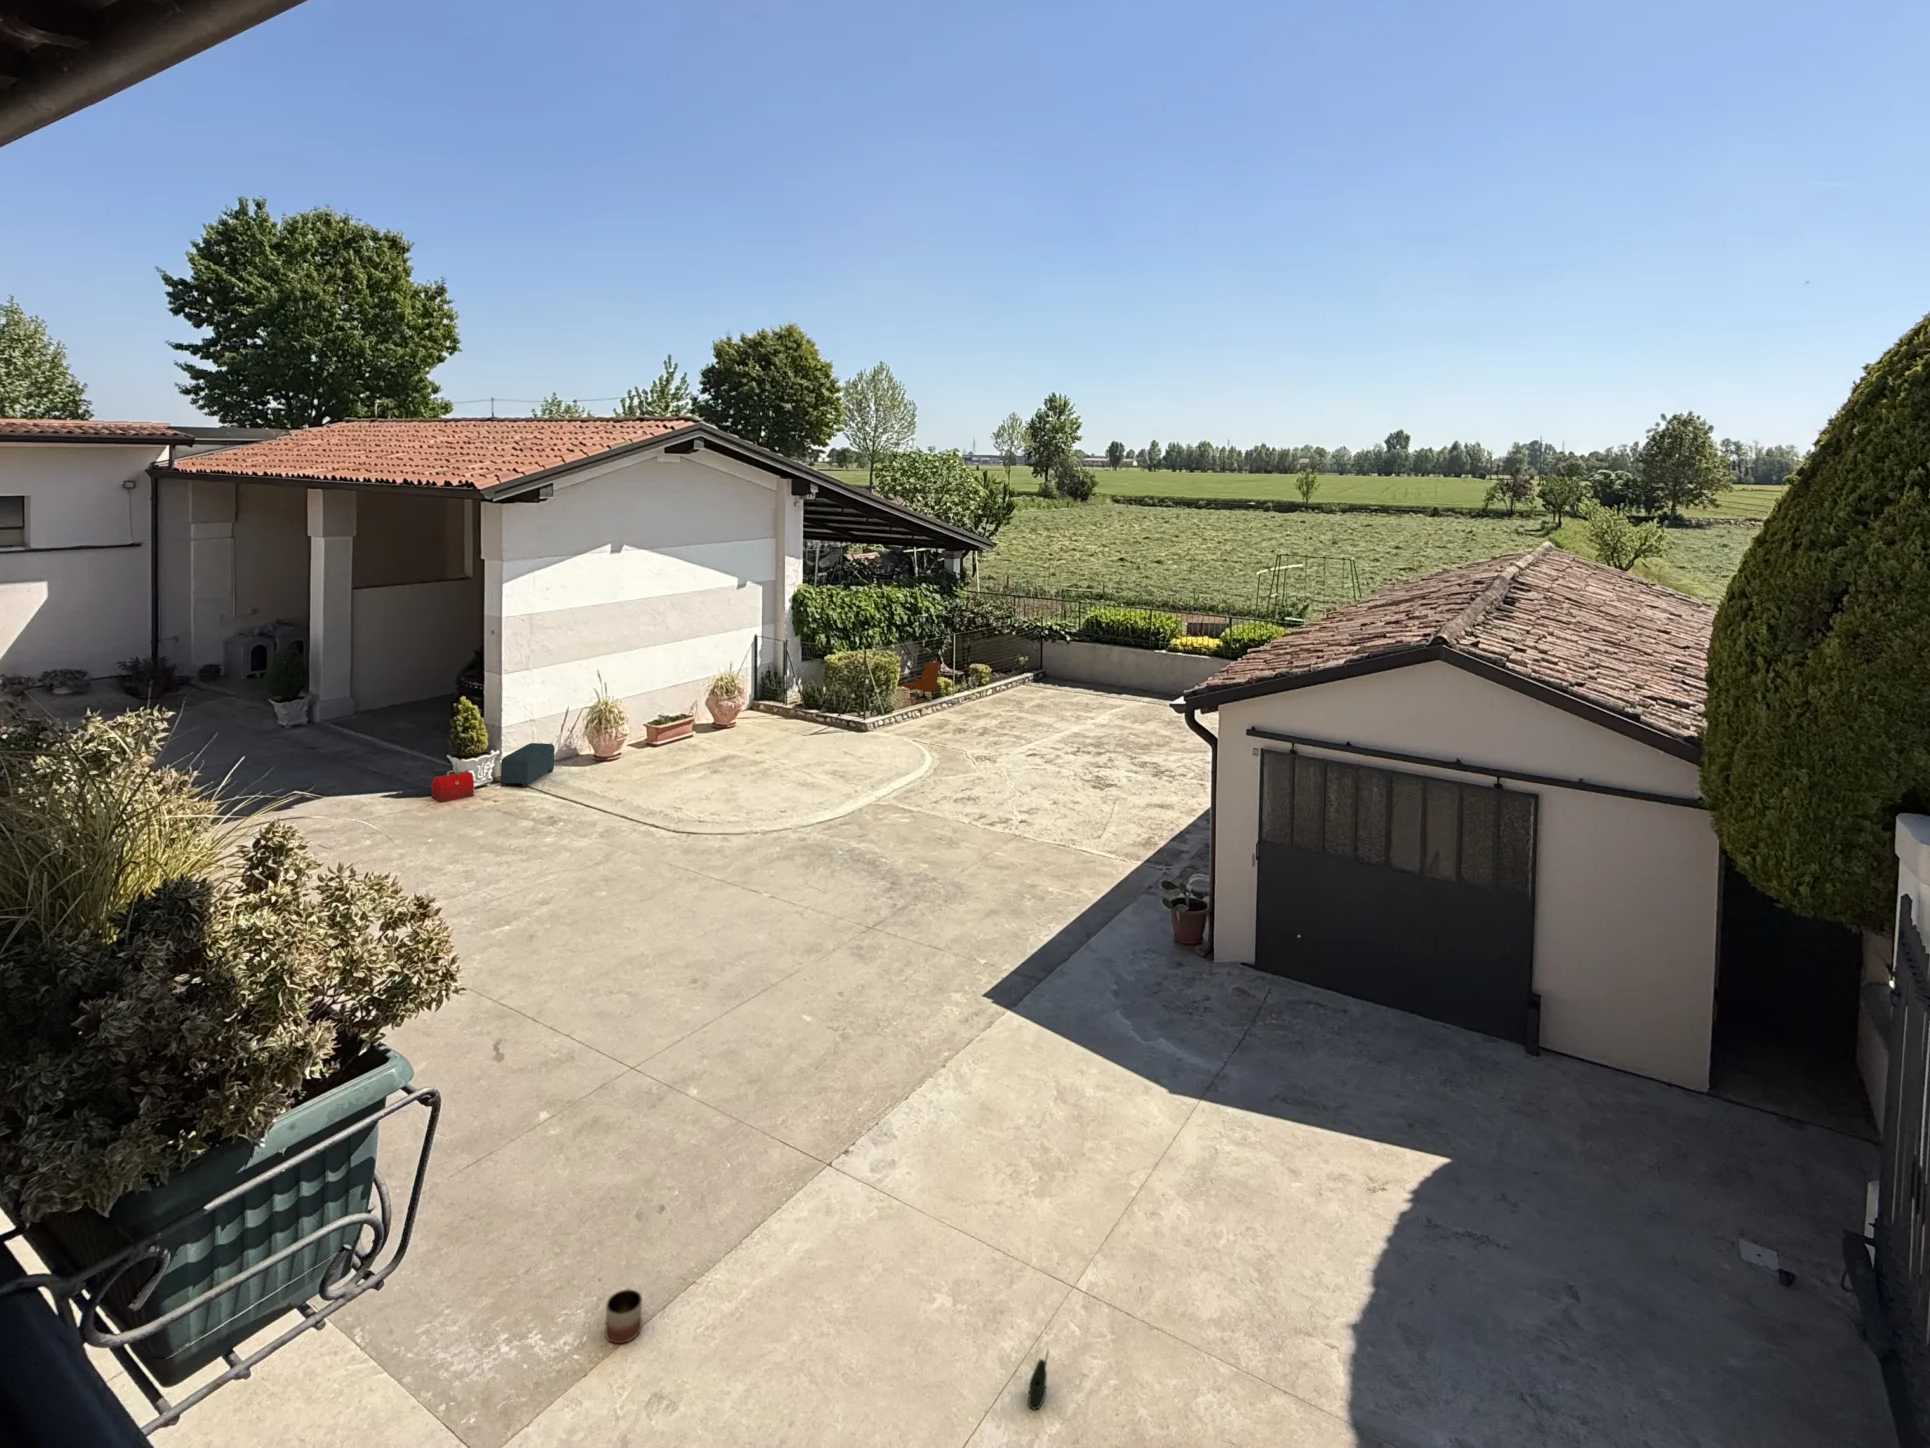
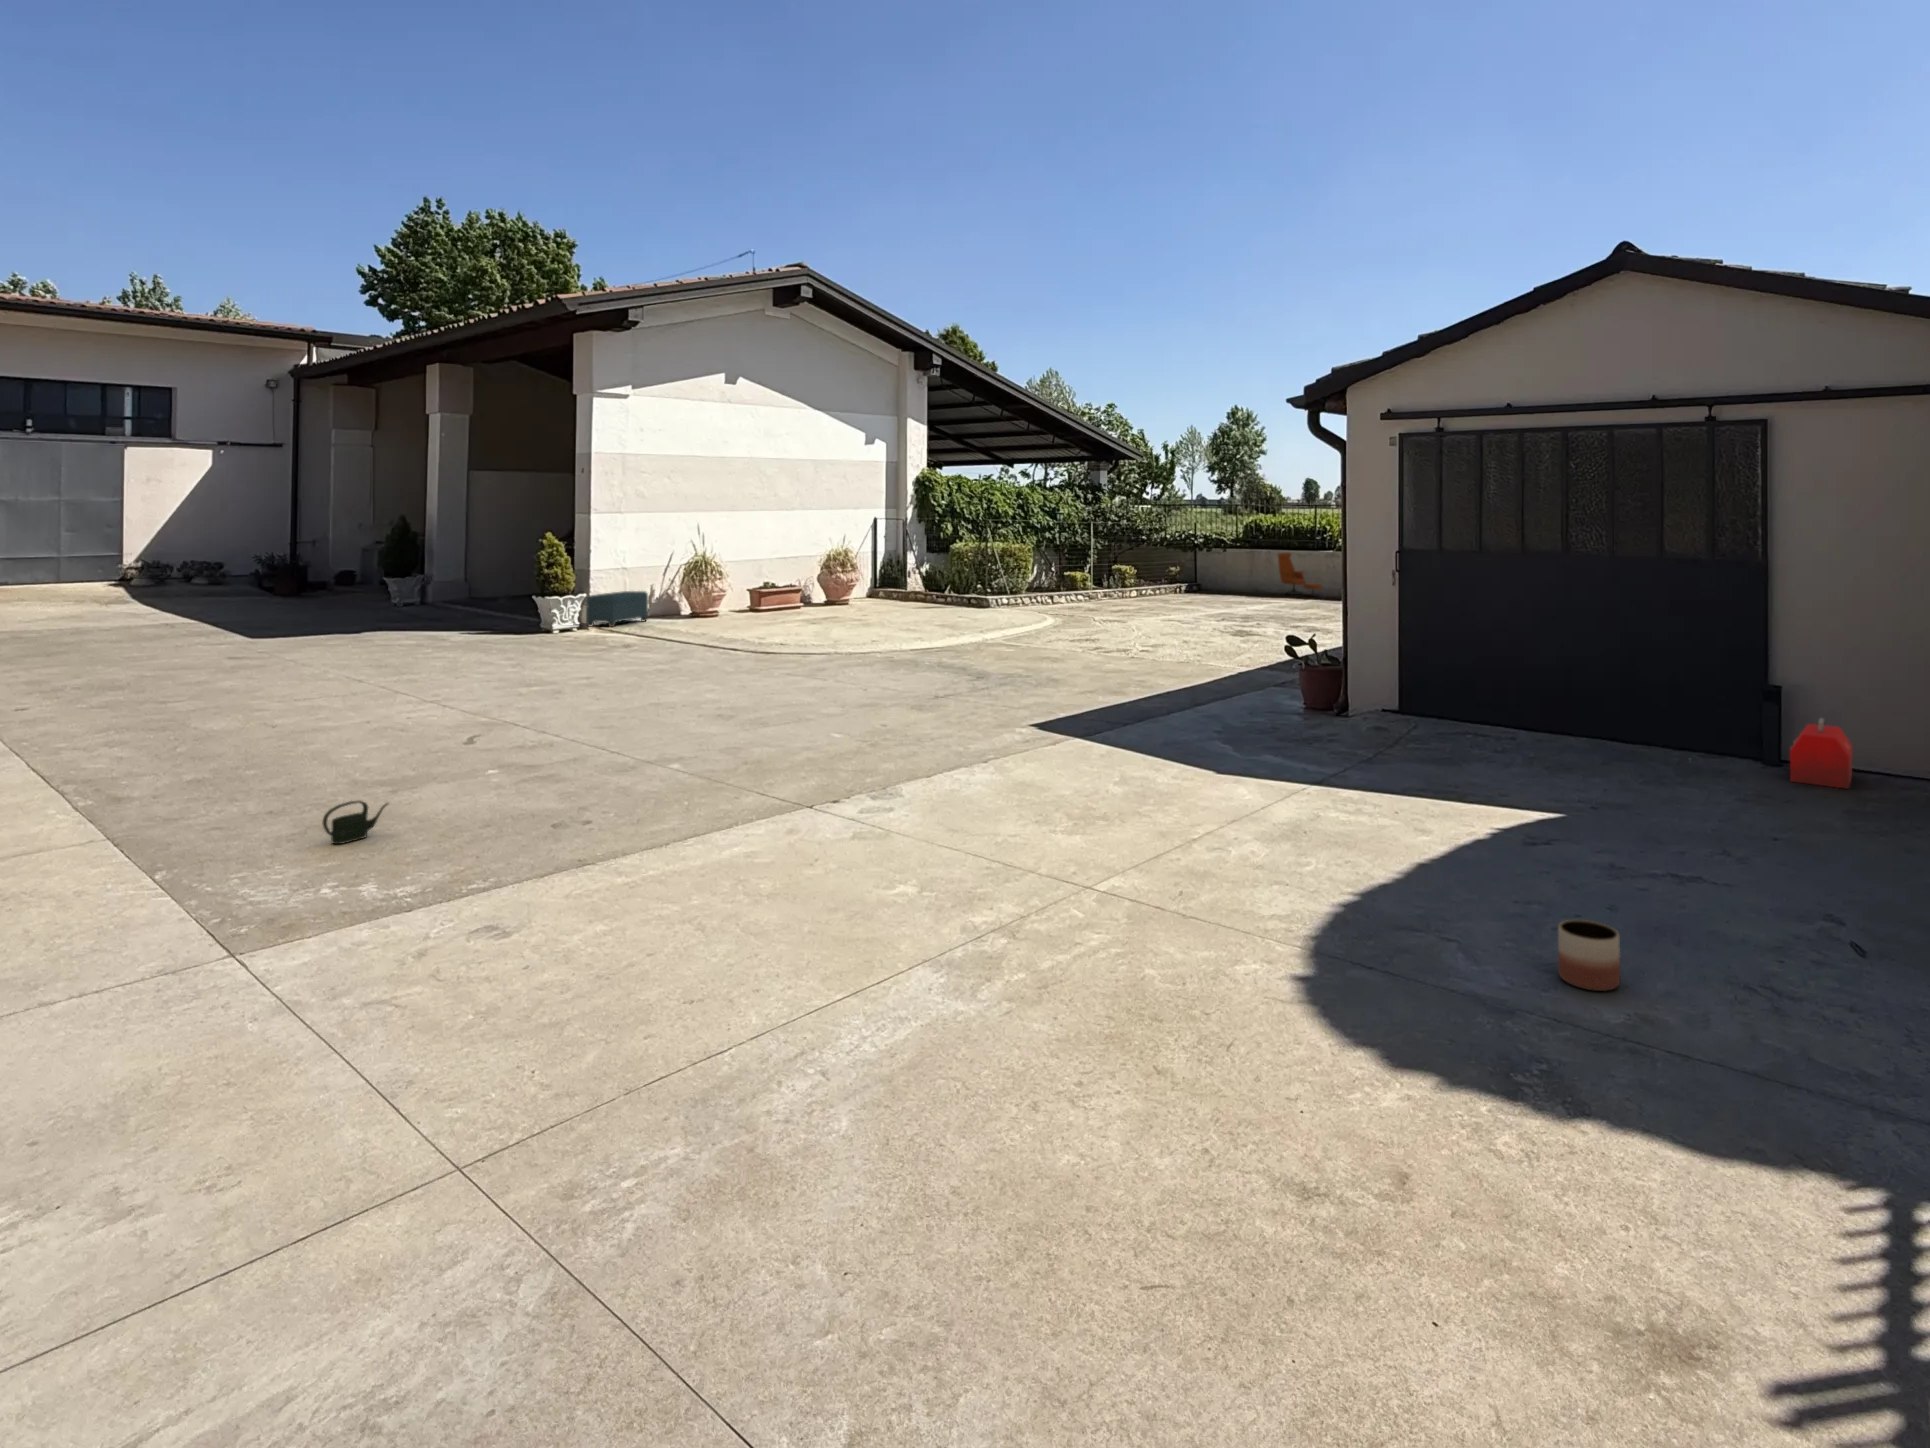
lounge chair: present [902,661,940,702] -> present [1278,553,1322,596]
toolbox: present [432,770,474,802] -> present [1790,718,1852,789]
planter: present [605,1290,642,1343] -> present [1558,920,1620,991]
watering can: present [1028,1355,1047,1409] -> present [322,801,387,844]

